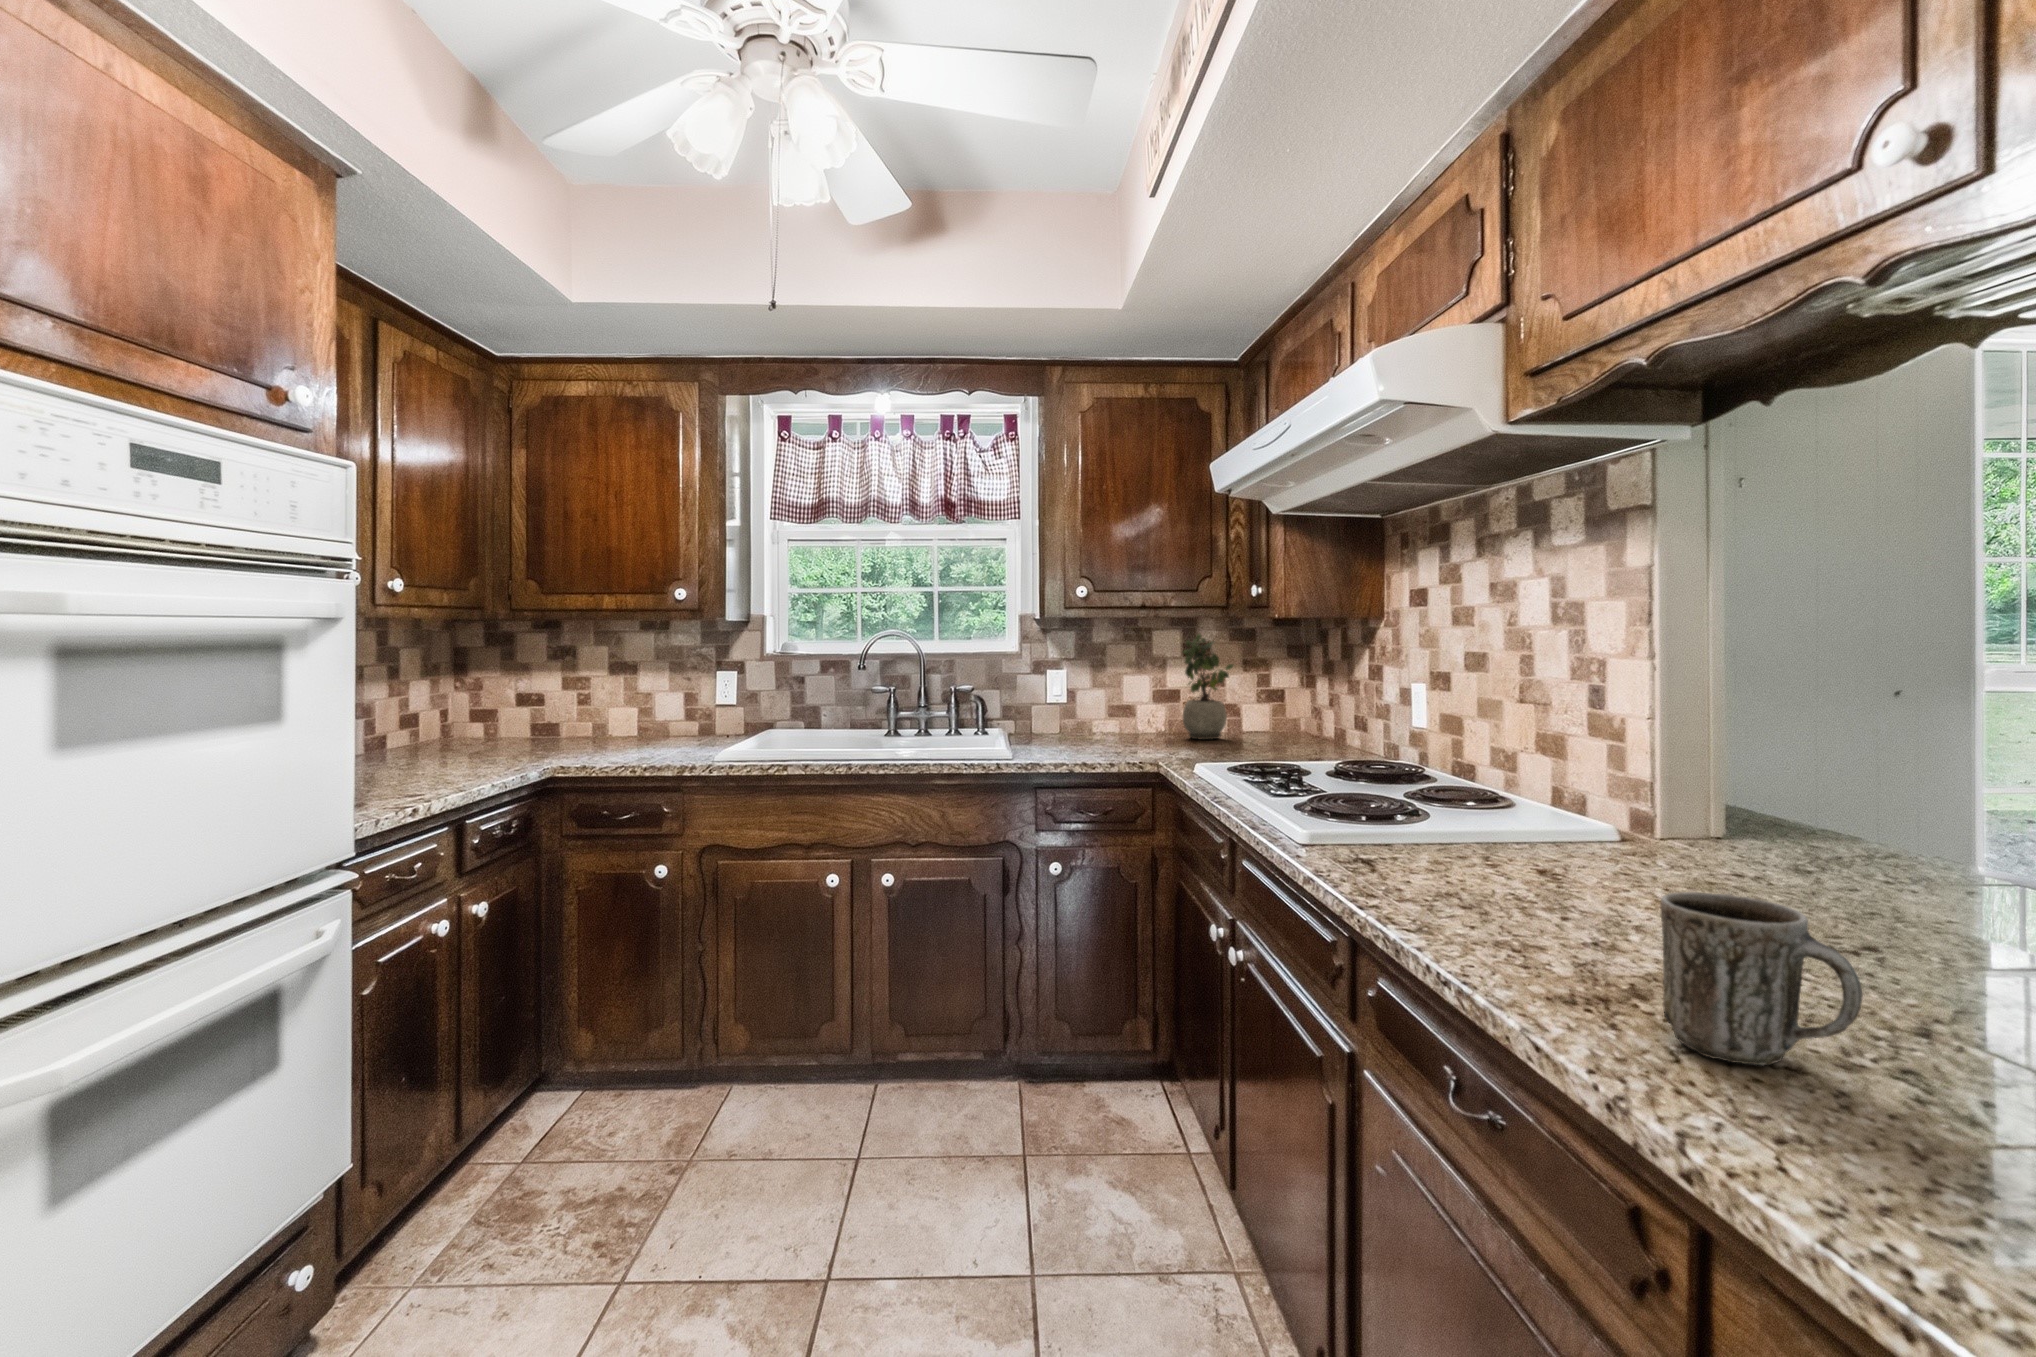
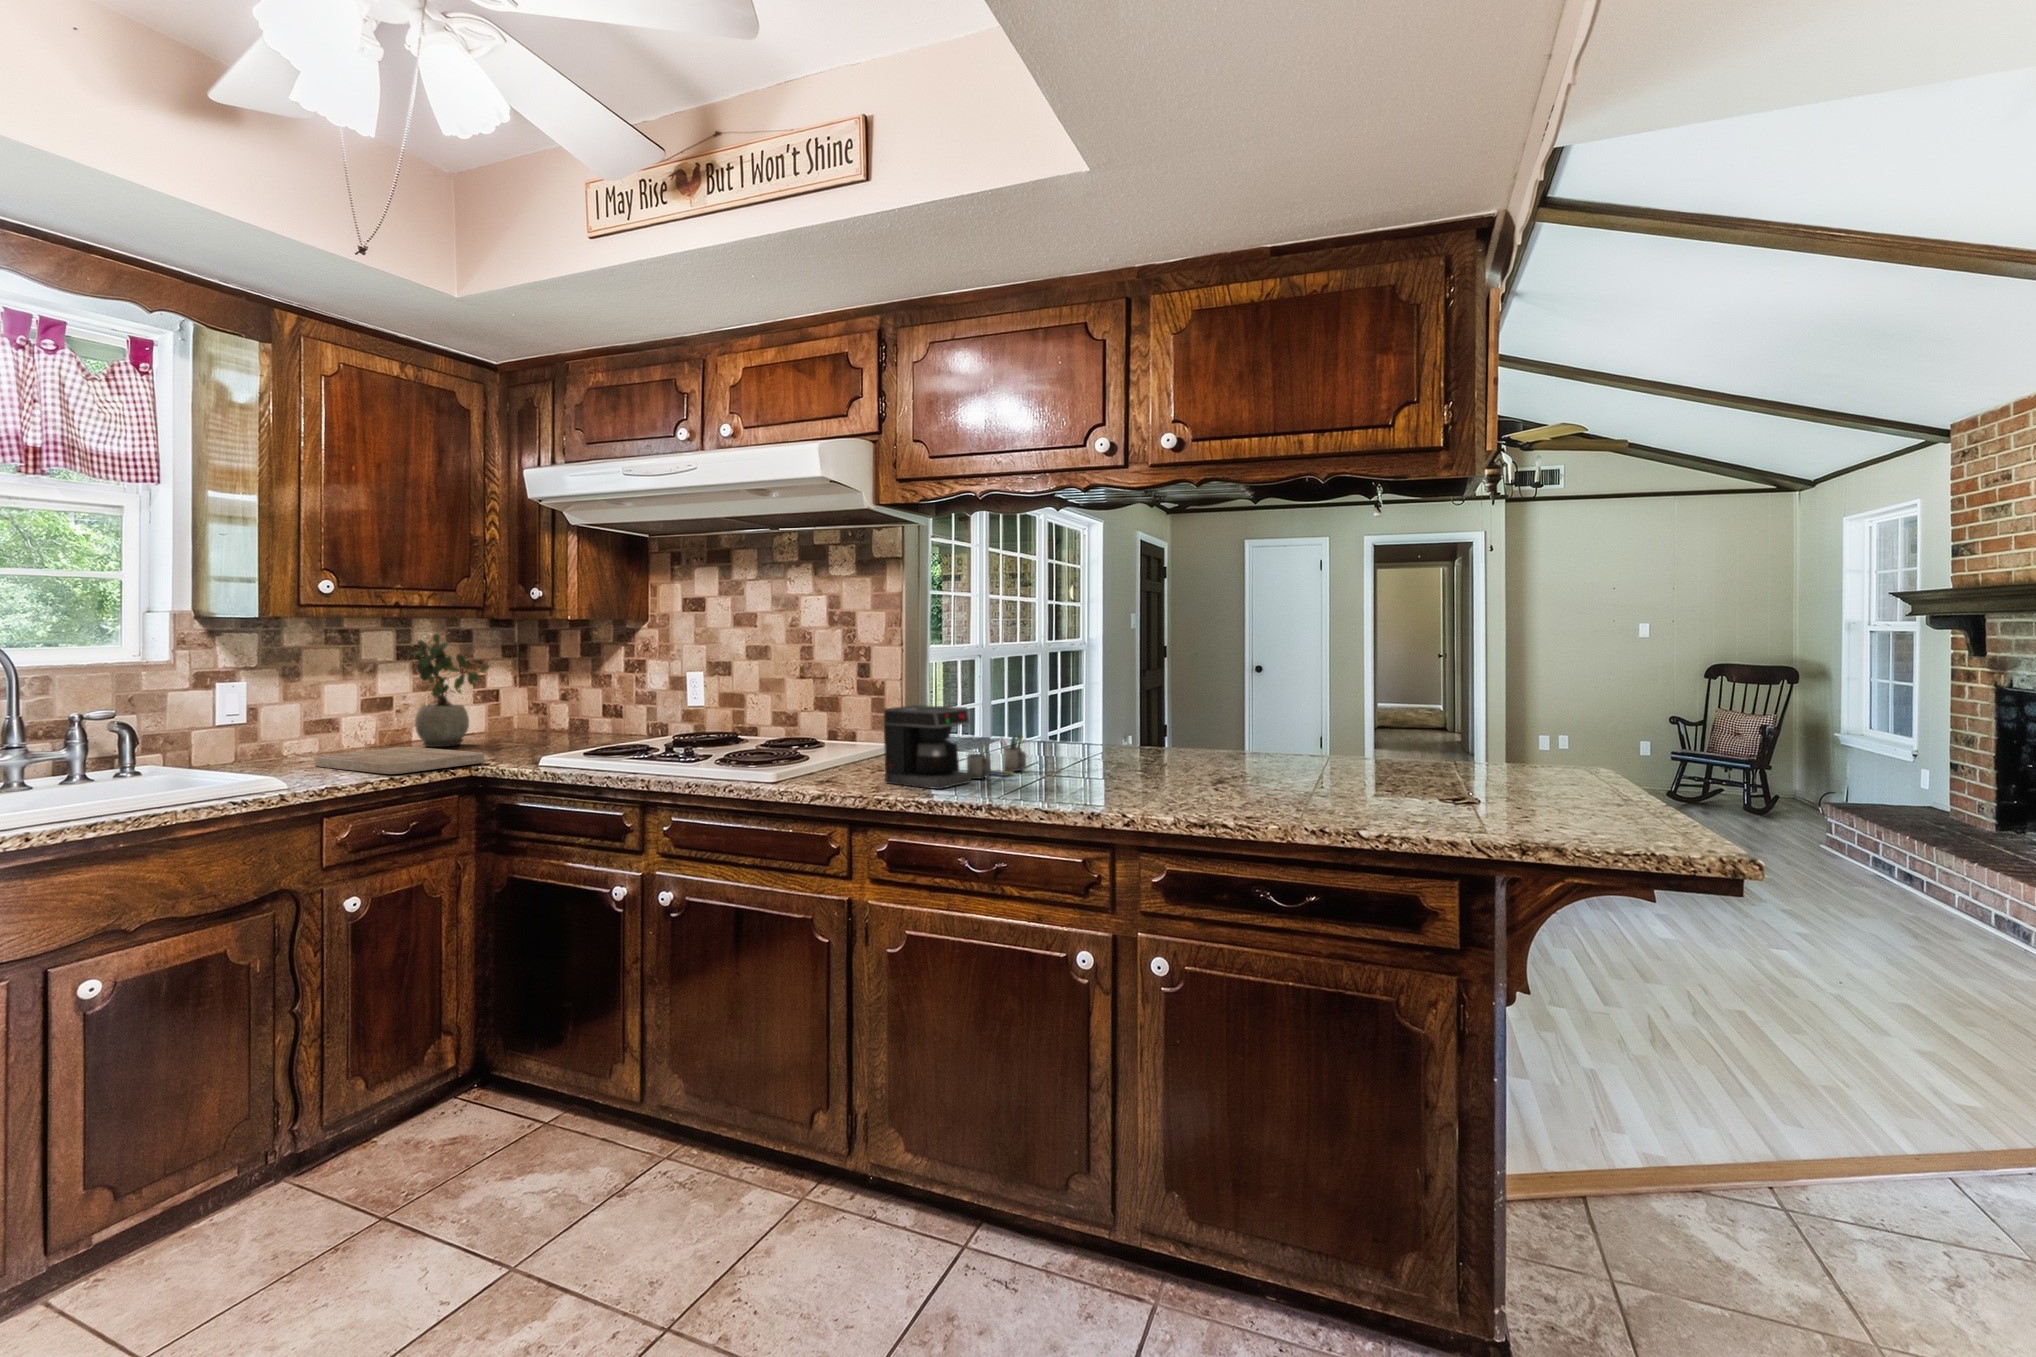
cutting board: none [1080,735,1168,760] -> present [315,747,485,774]
coffee maker: none [1424,760,1778,934] -> present [884,705,1026,789]
mug: present [1660,892,1862,1065] -> none [1066,737,1126,798]

